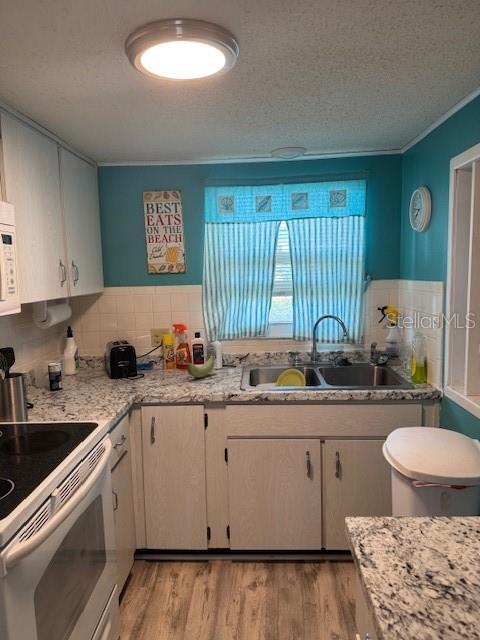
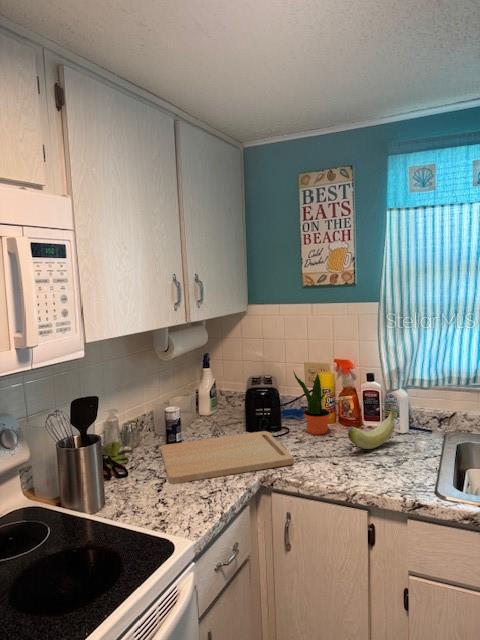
potted plant: none [145,332,172,375] -> present [293,371,330,435]
cutting board: none [52,376,153,405] -> present [161,431,293,483]

